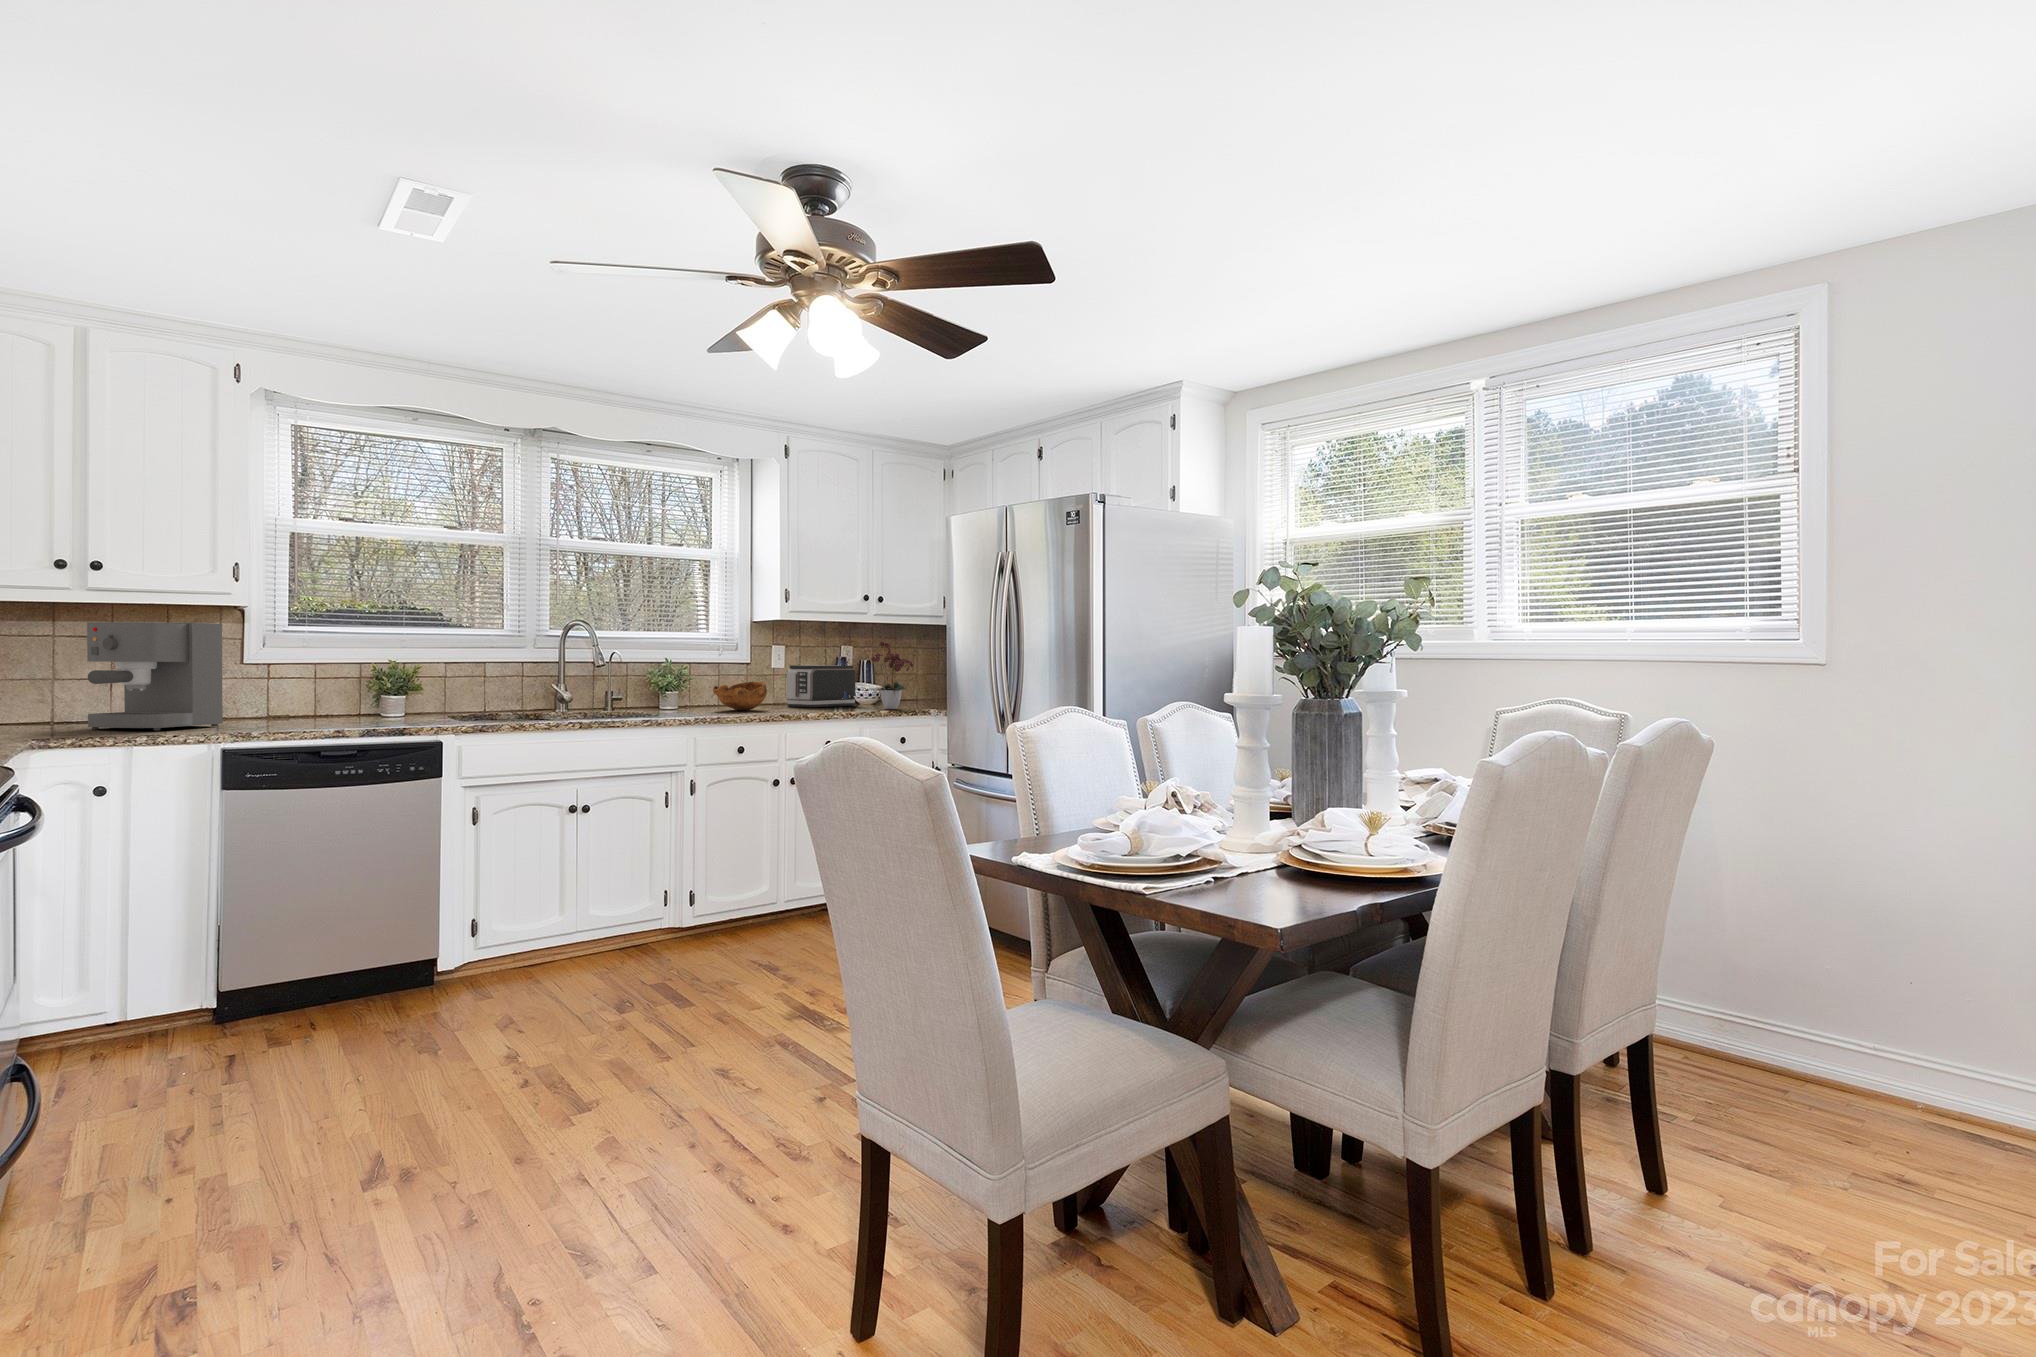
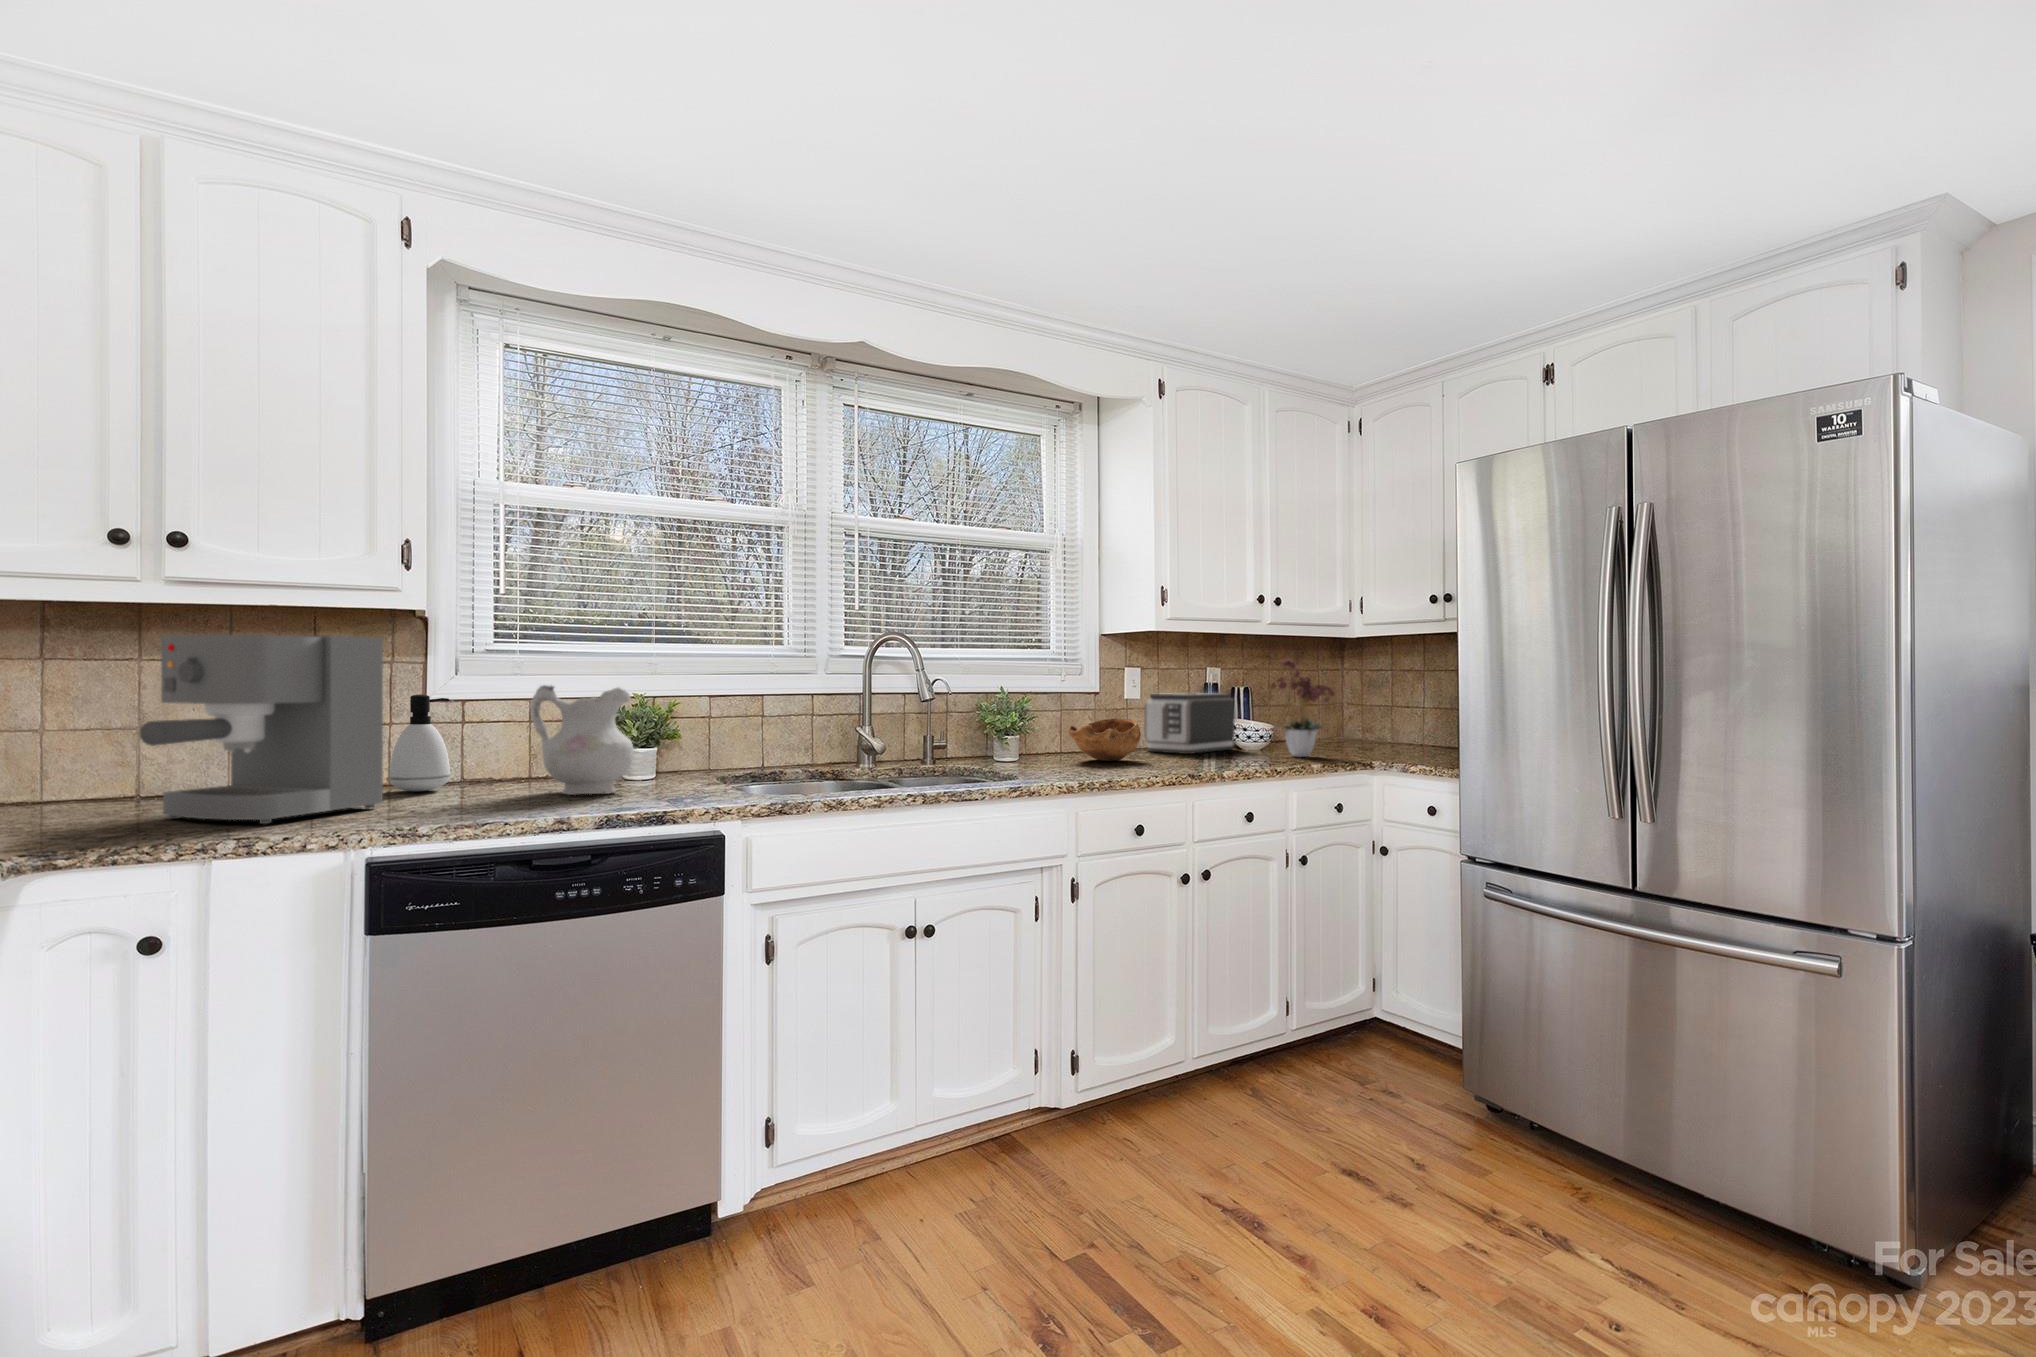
ceramic pitcher: none [317,654,387,722] -> present [530,685,634,795]
soap dispenser: none [221,660,261,721] -> present [389,695,450,791]

